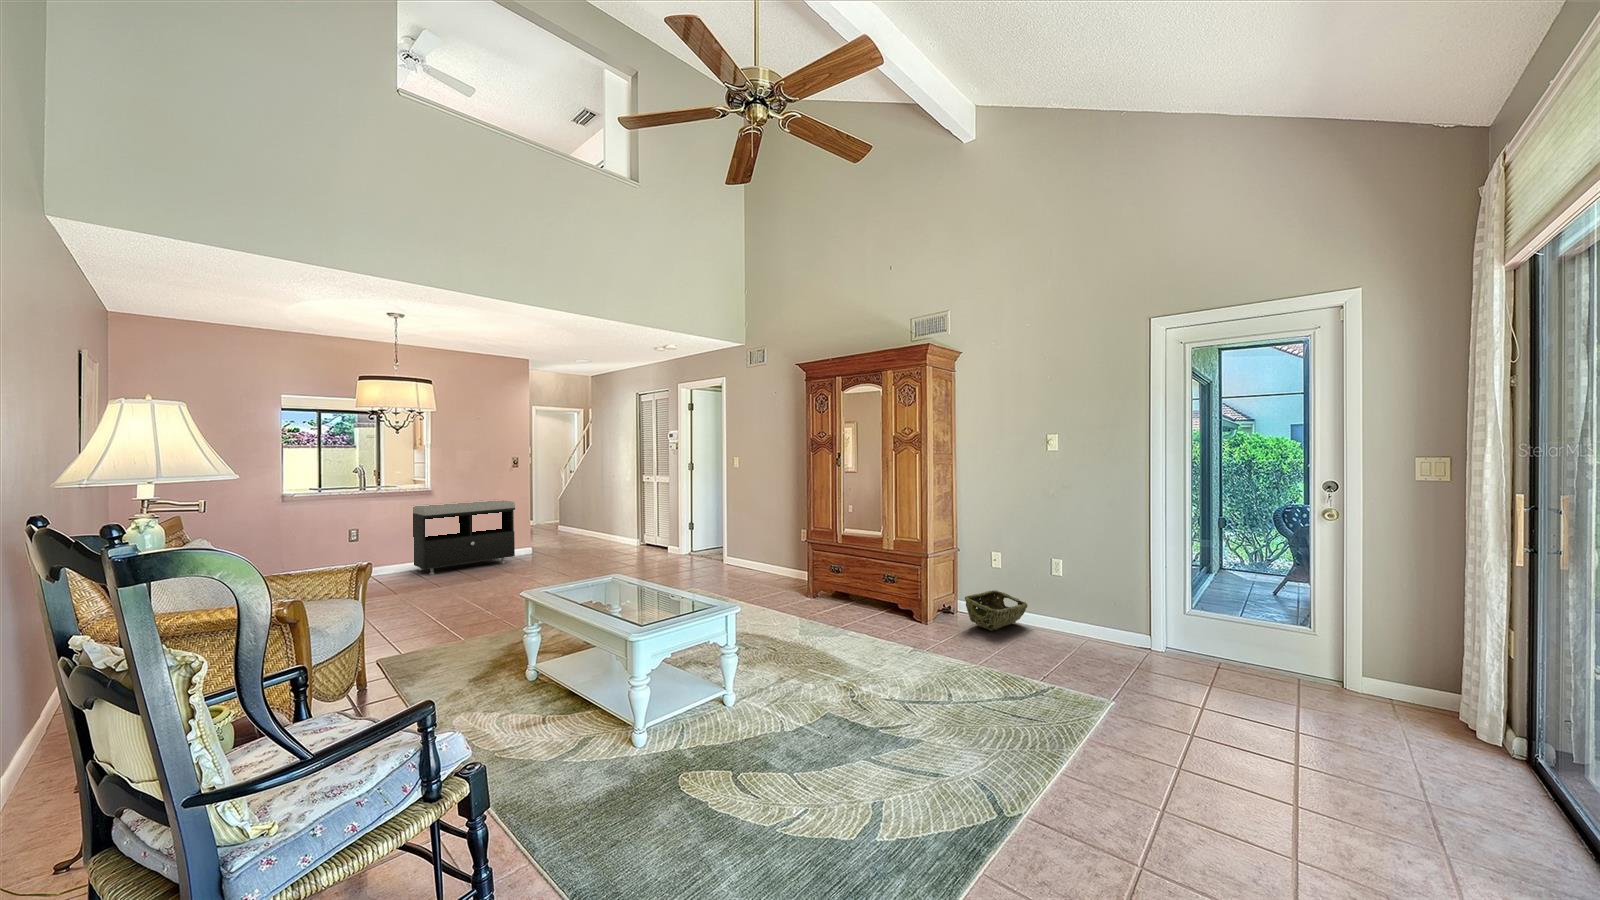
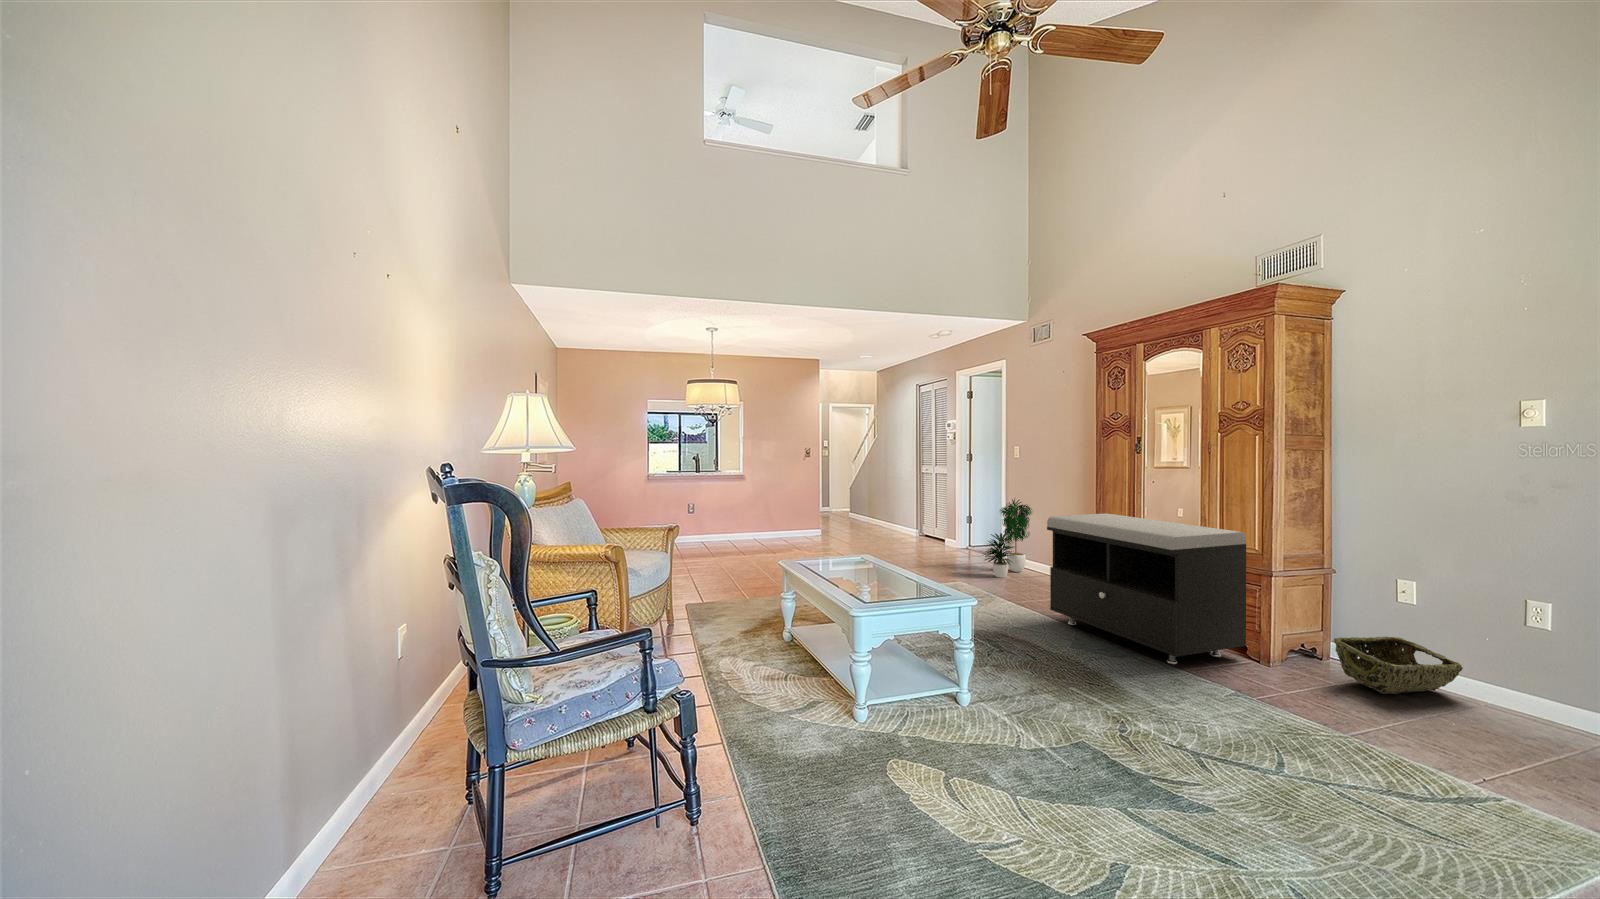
storage bench: present [413,500,515,575] -> present [1047,513,1246,664]
potted plant: none [706,504,750,579] -> present [983,499,1032,578]

